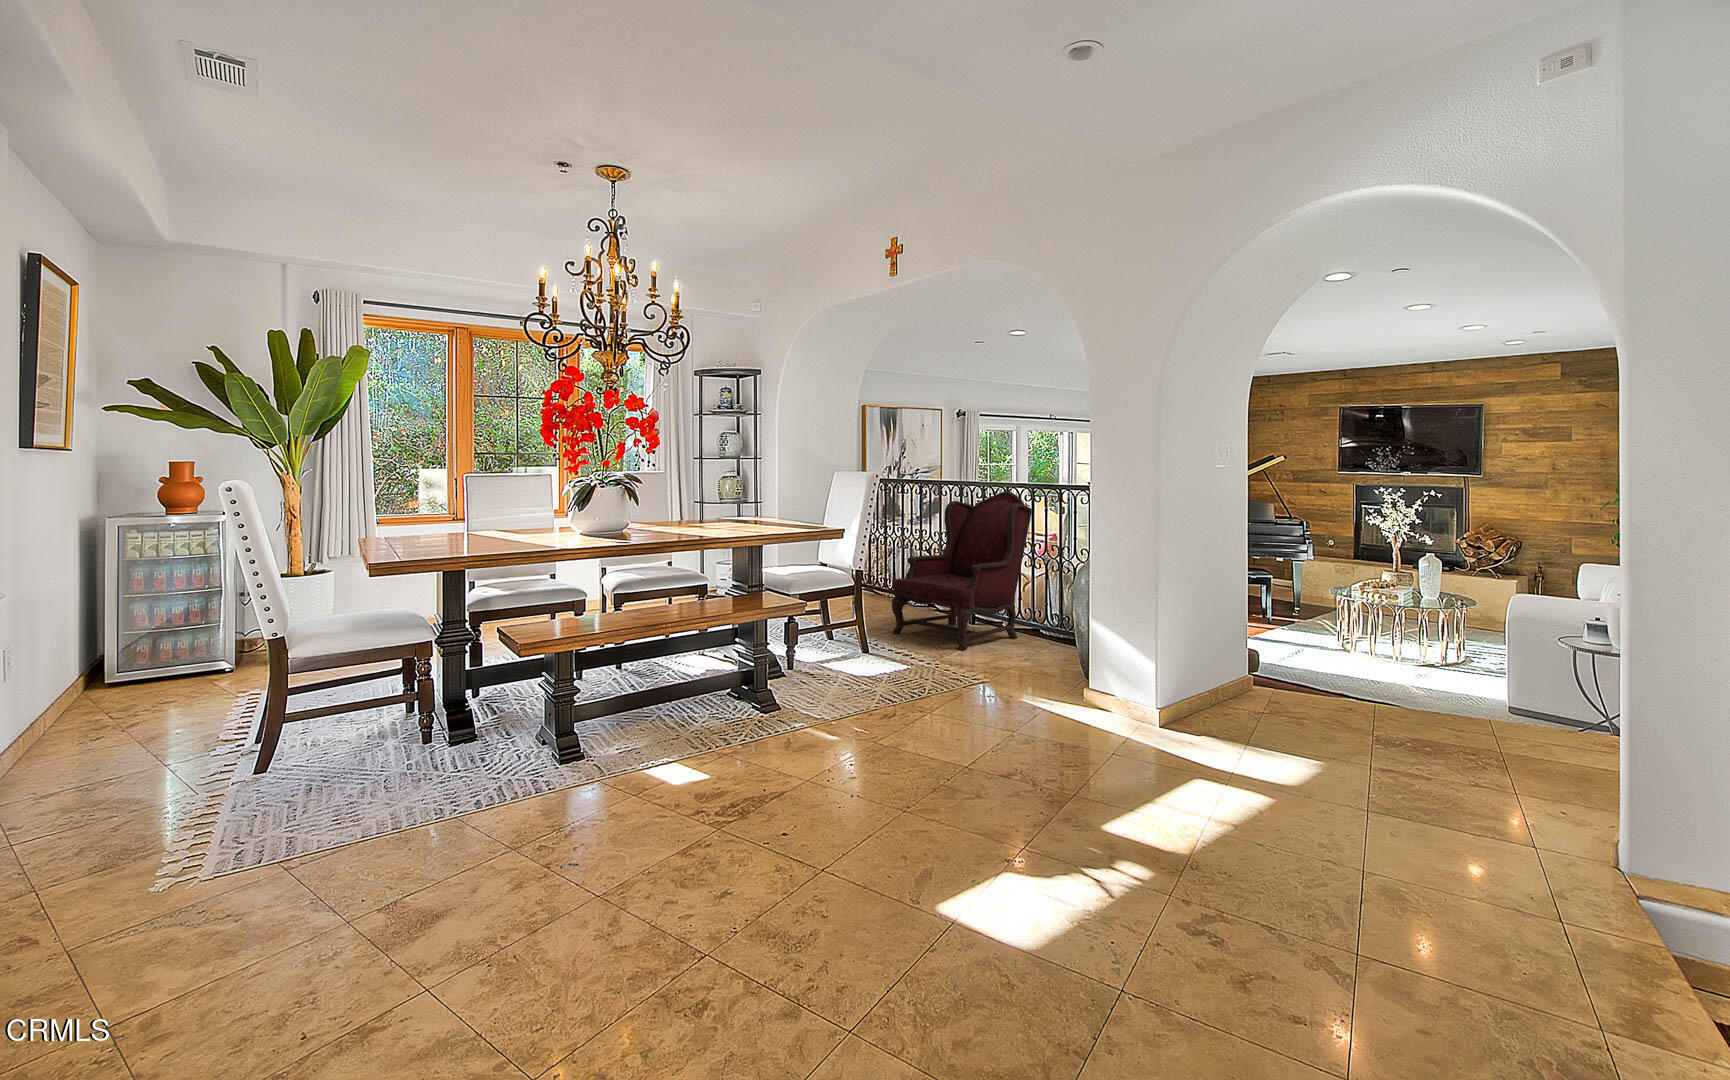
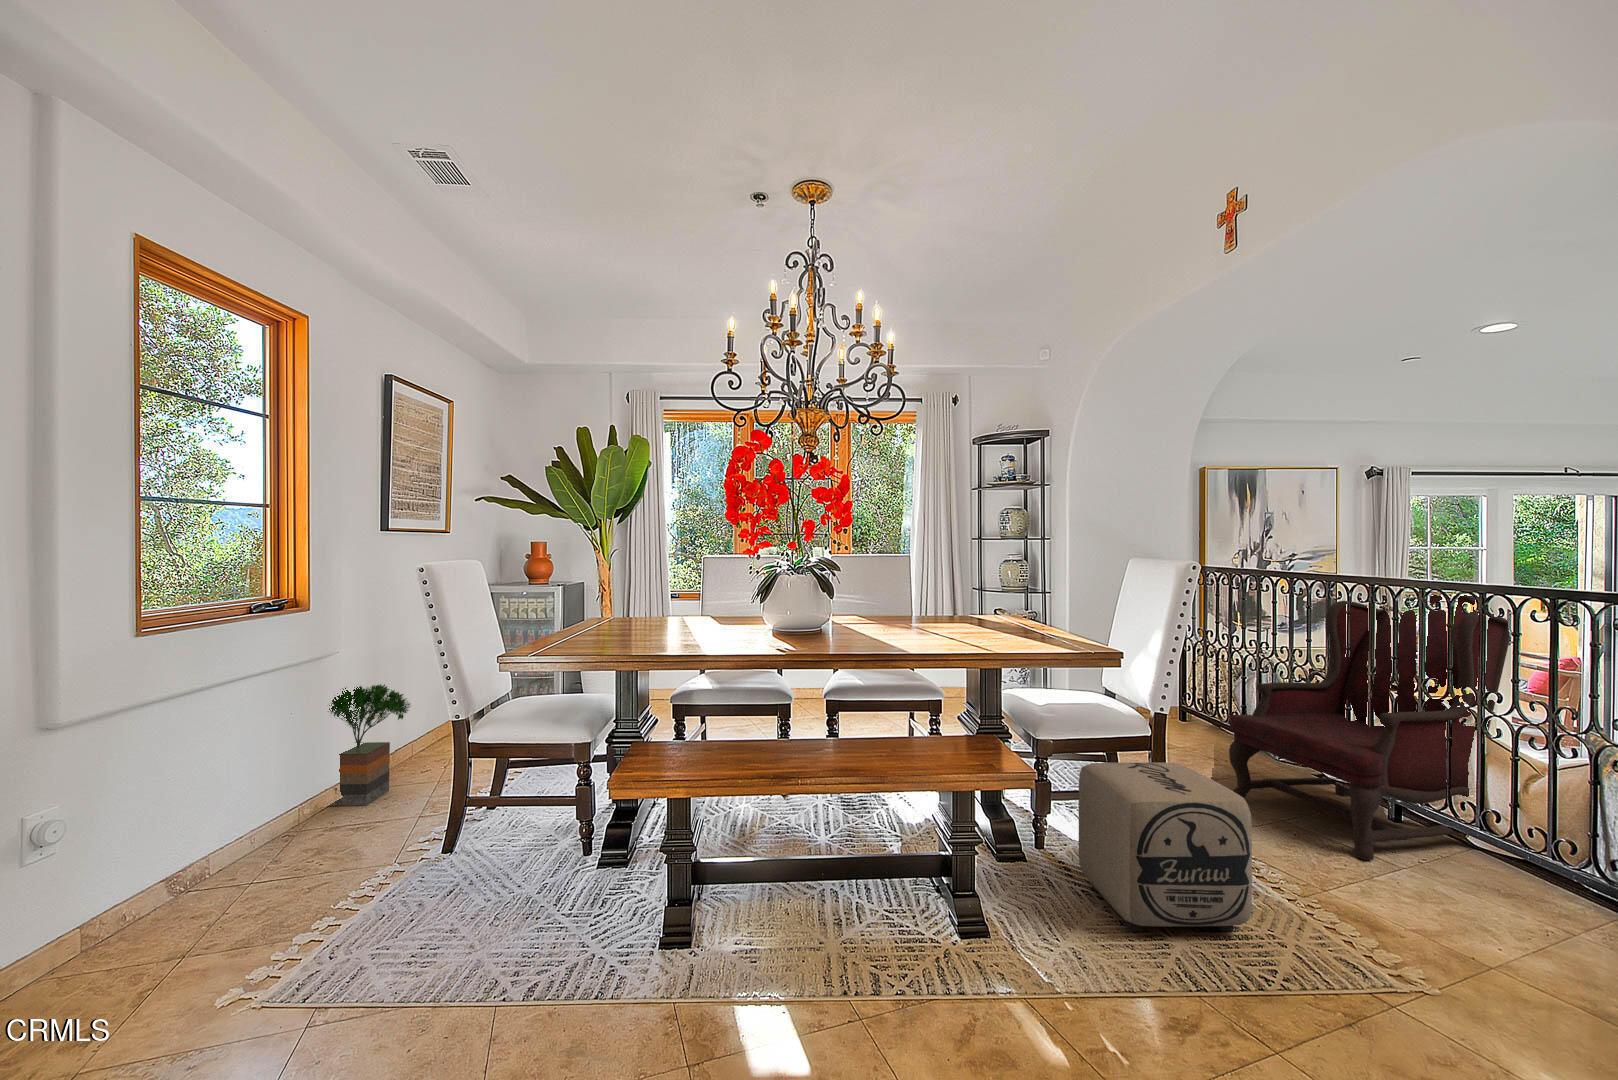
ottoman: none [819,600,914,694] -> present [1079,763,1252,932]
potted tree: none [46,614,166,746] -> present [328,684,410,806]

